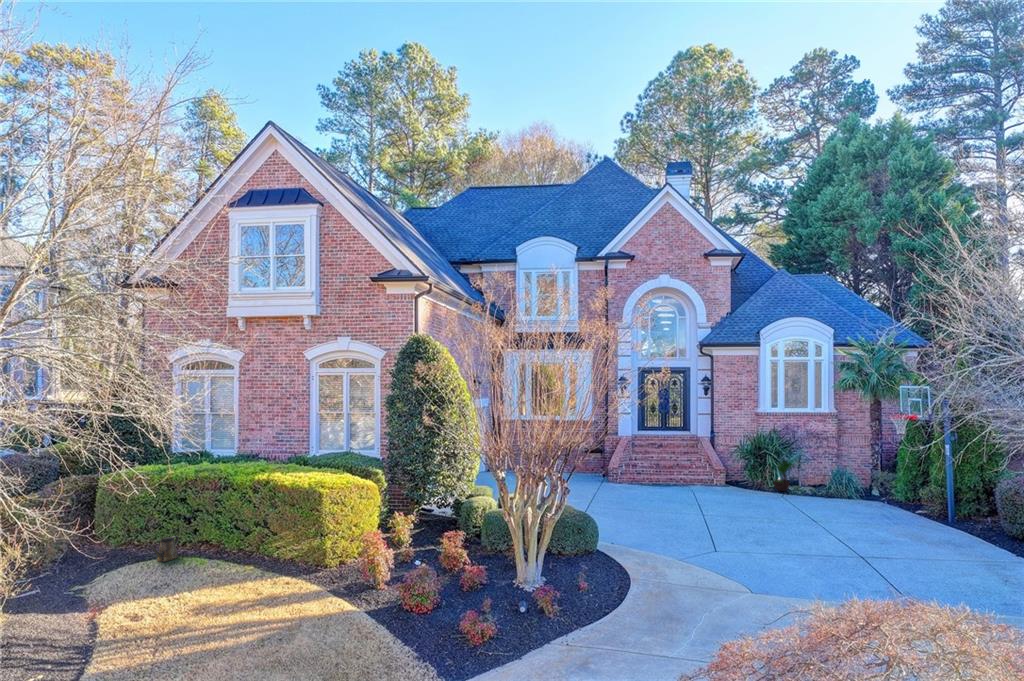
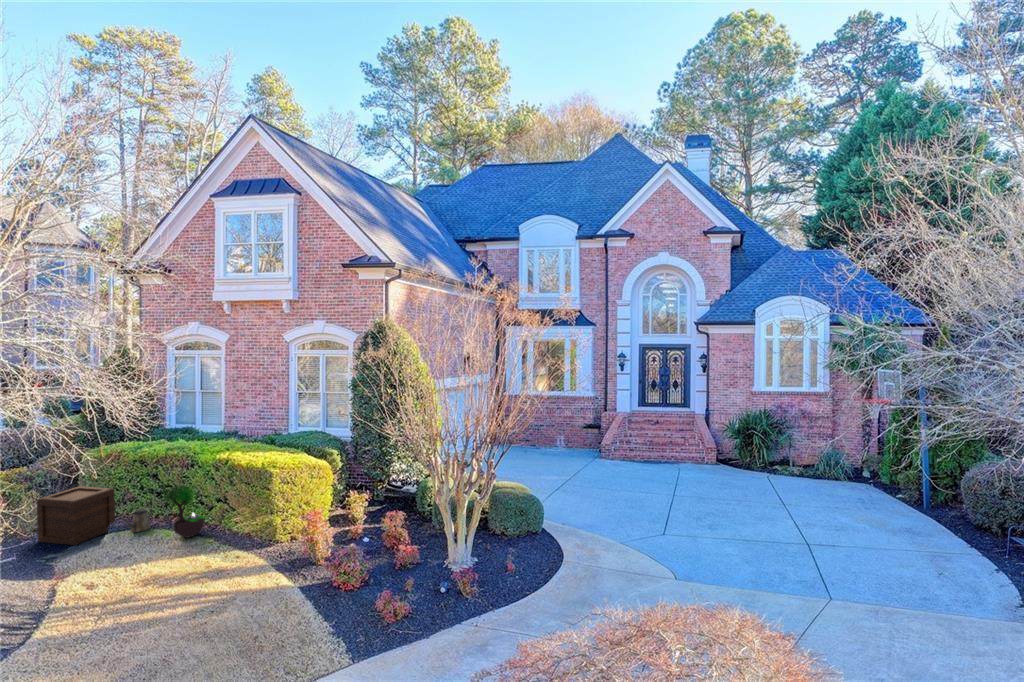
potted tree: present [773,461,793,491] -> present [162,485,204,537]
wooden crate: none [51,514,134,578] -> present [37,486,115,545]

